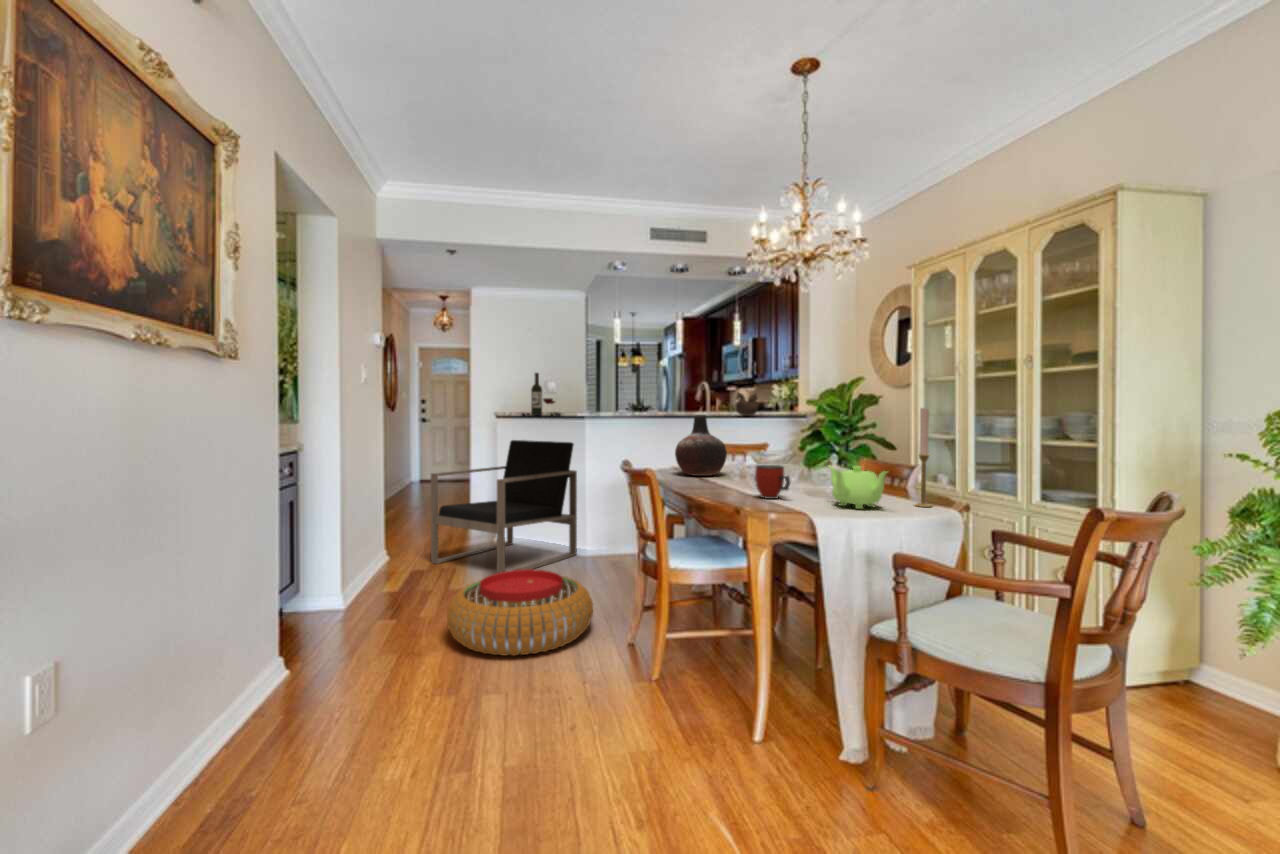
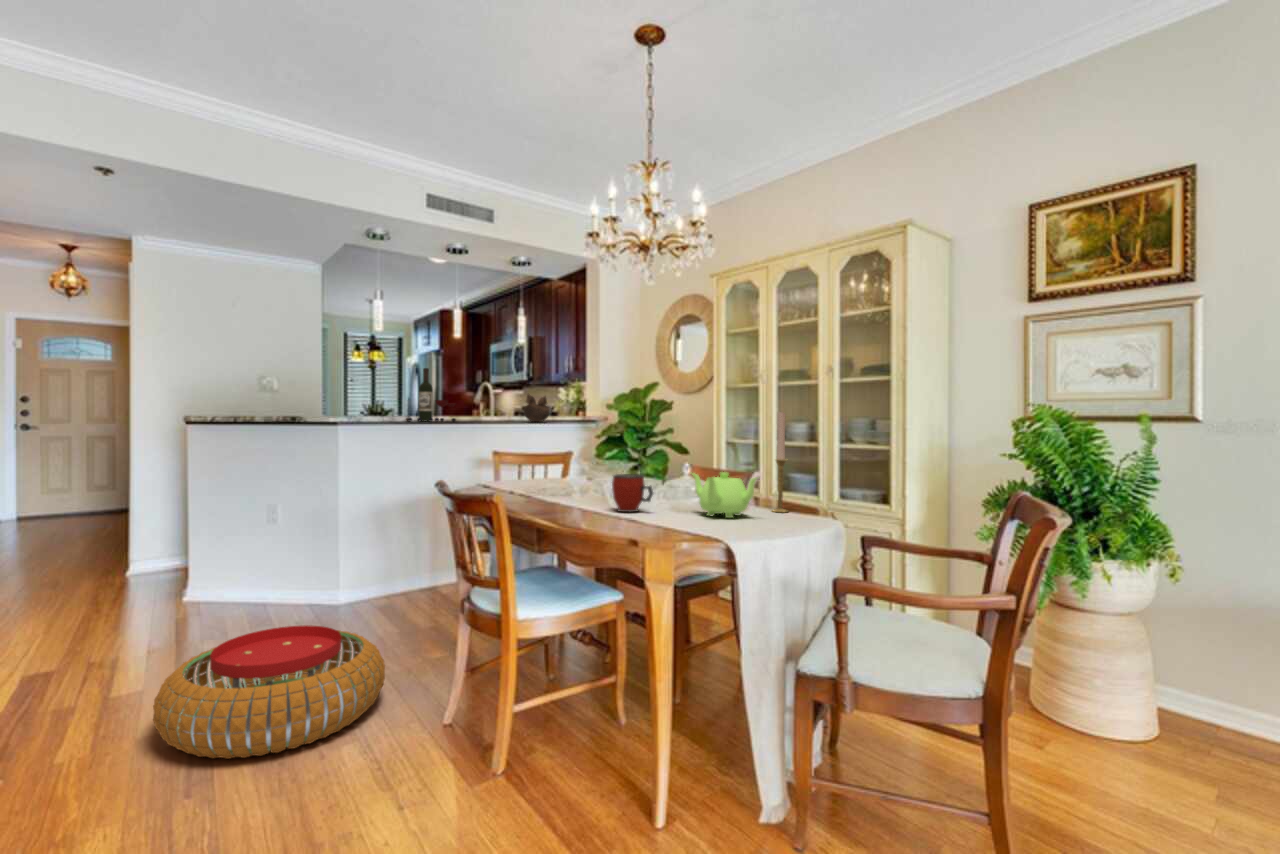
wine bottle: present [522,373,561,416] -> present [406,368,456,422]
vase: present [675,415,727,476] -> none [491,418,552,489]
armchair: present [431,440,577,573] -> none [87,451,327,644]

